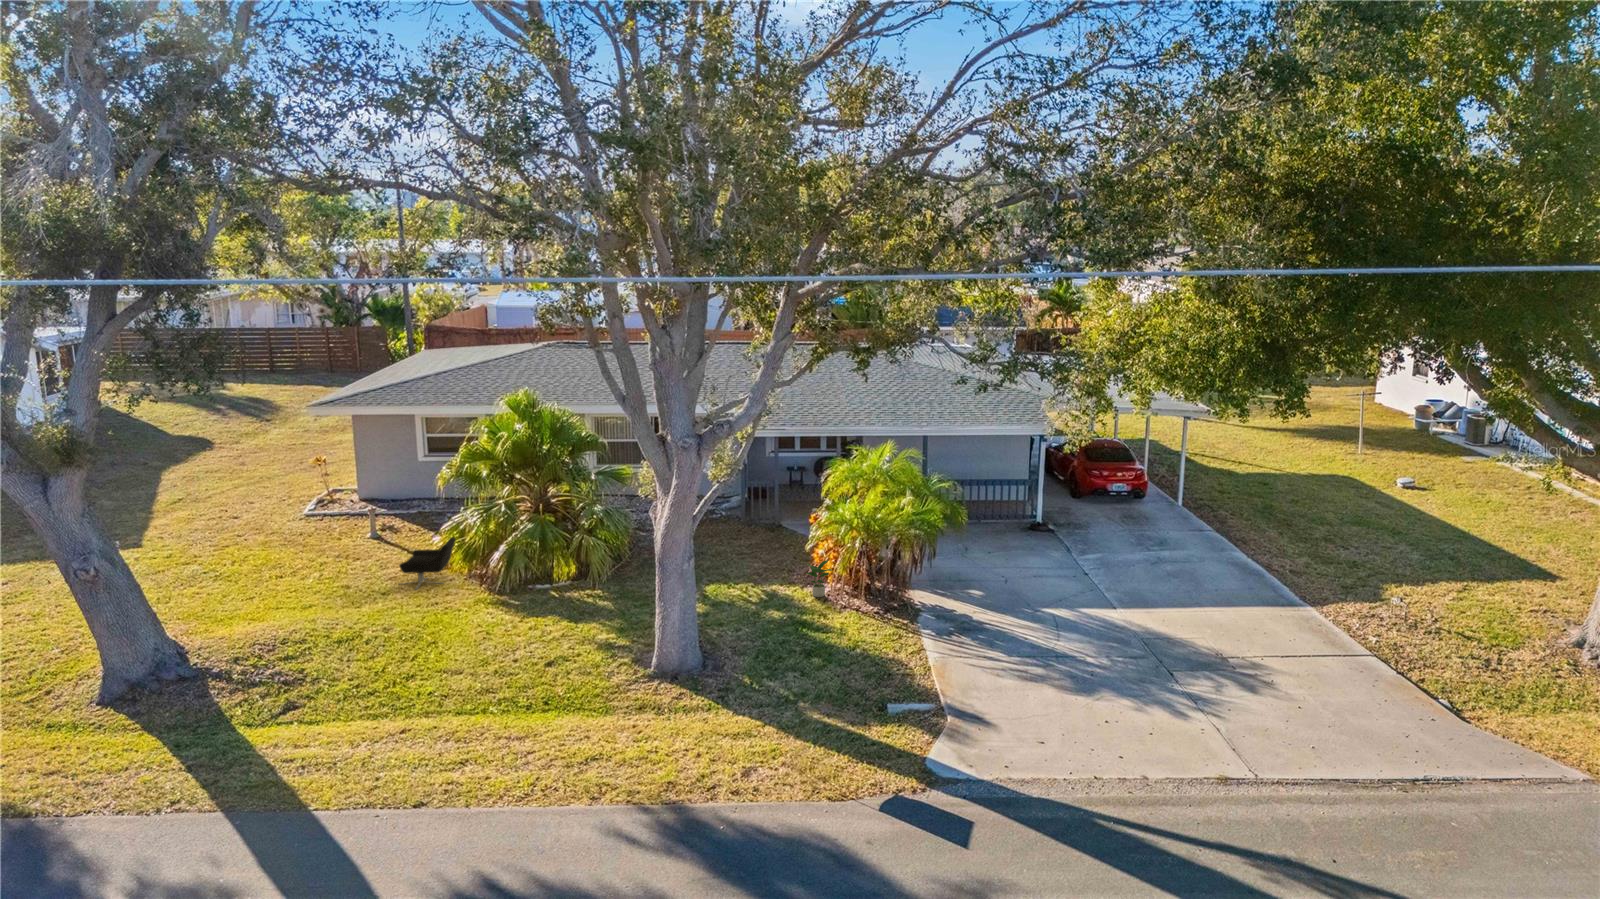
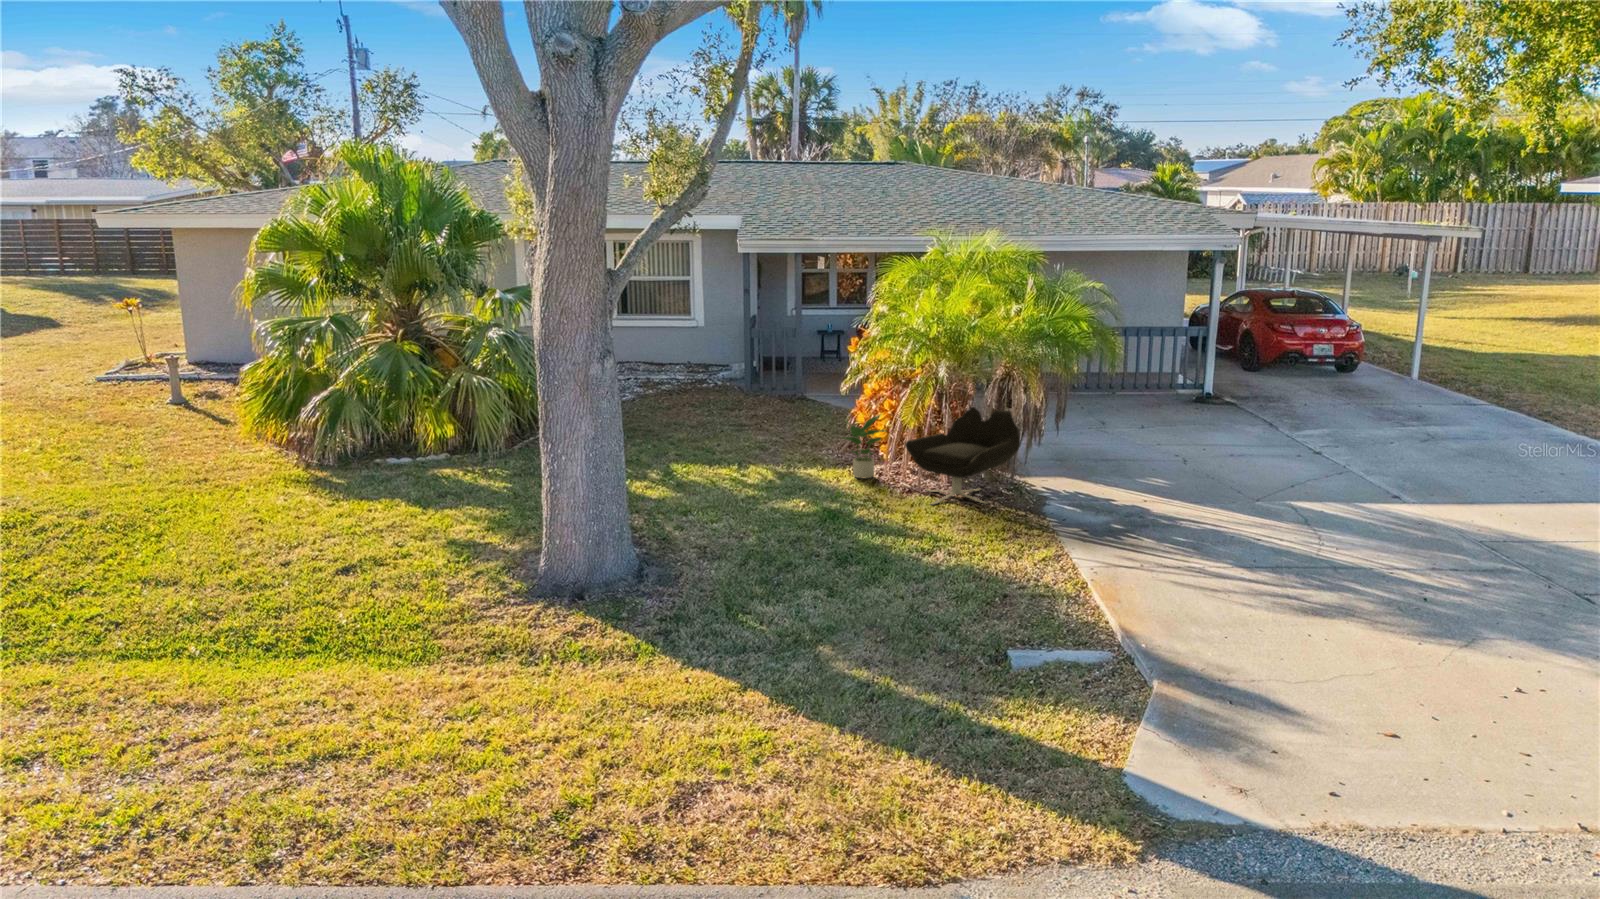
lounge chair: present [399,537,456,589] -> present [905,407,1020,505]

